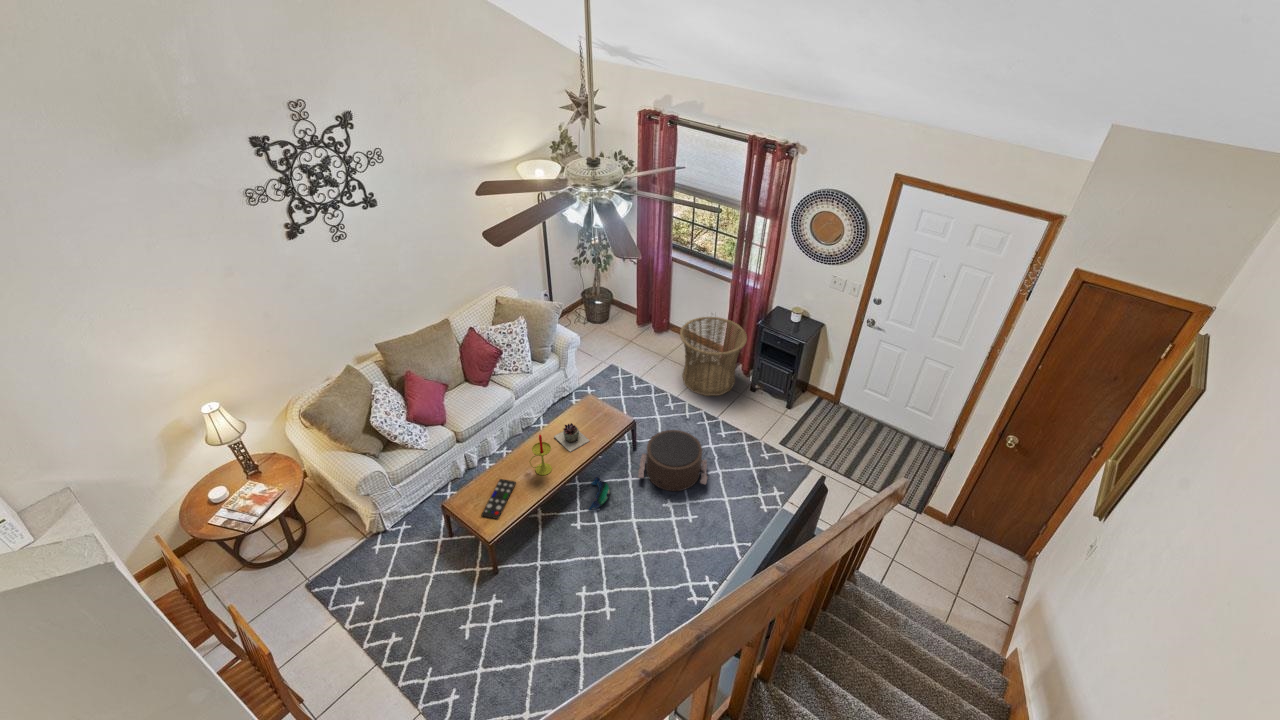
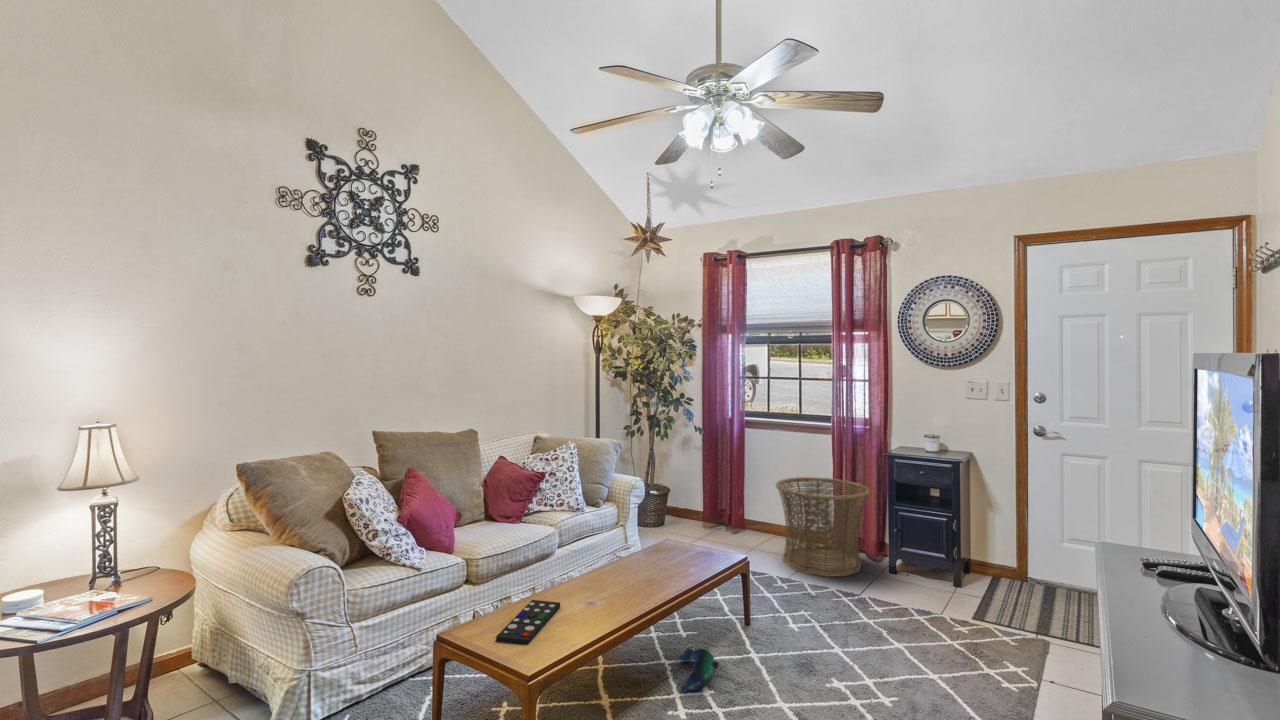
succulent plant: present [554,423,590,452] -> none [619,536,678,580]
pouf: present [638,430,707,491] -> none [756,580,881,671]
candle: present [529,435,552,475] -> none [586,513,623,599]

